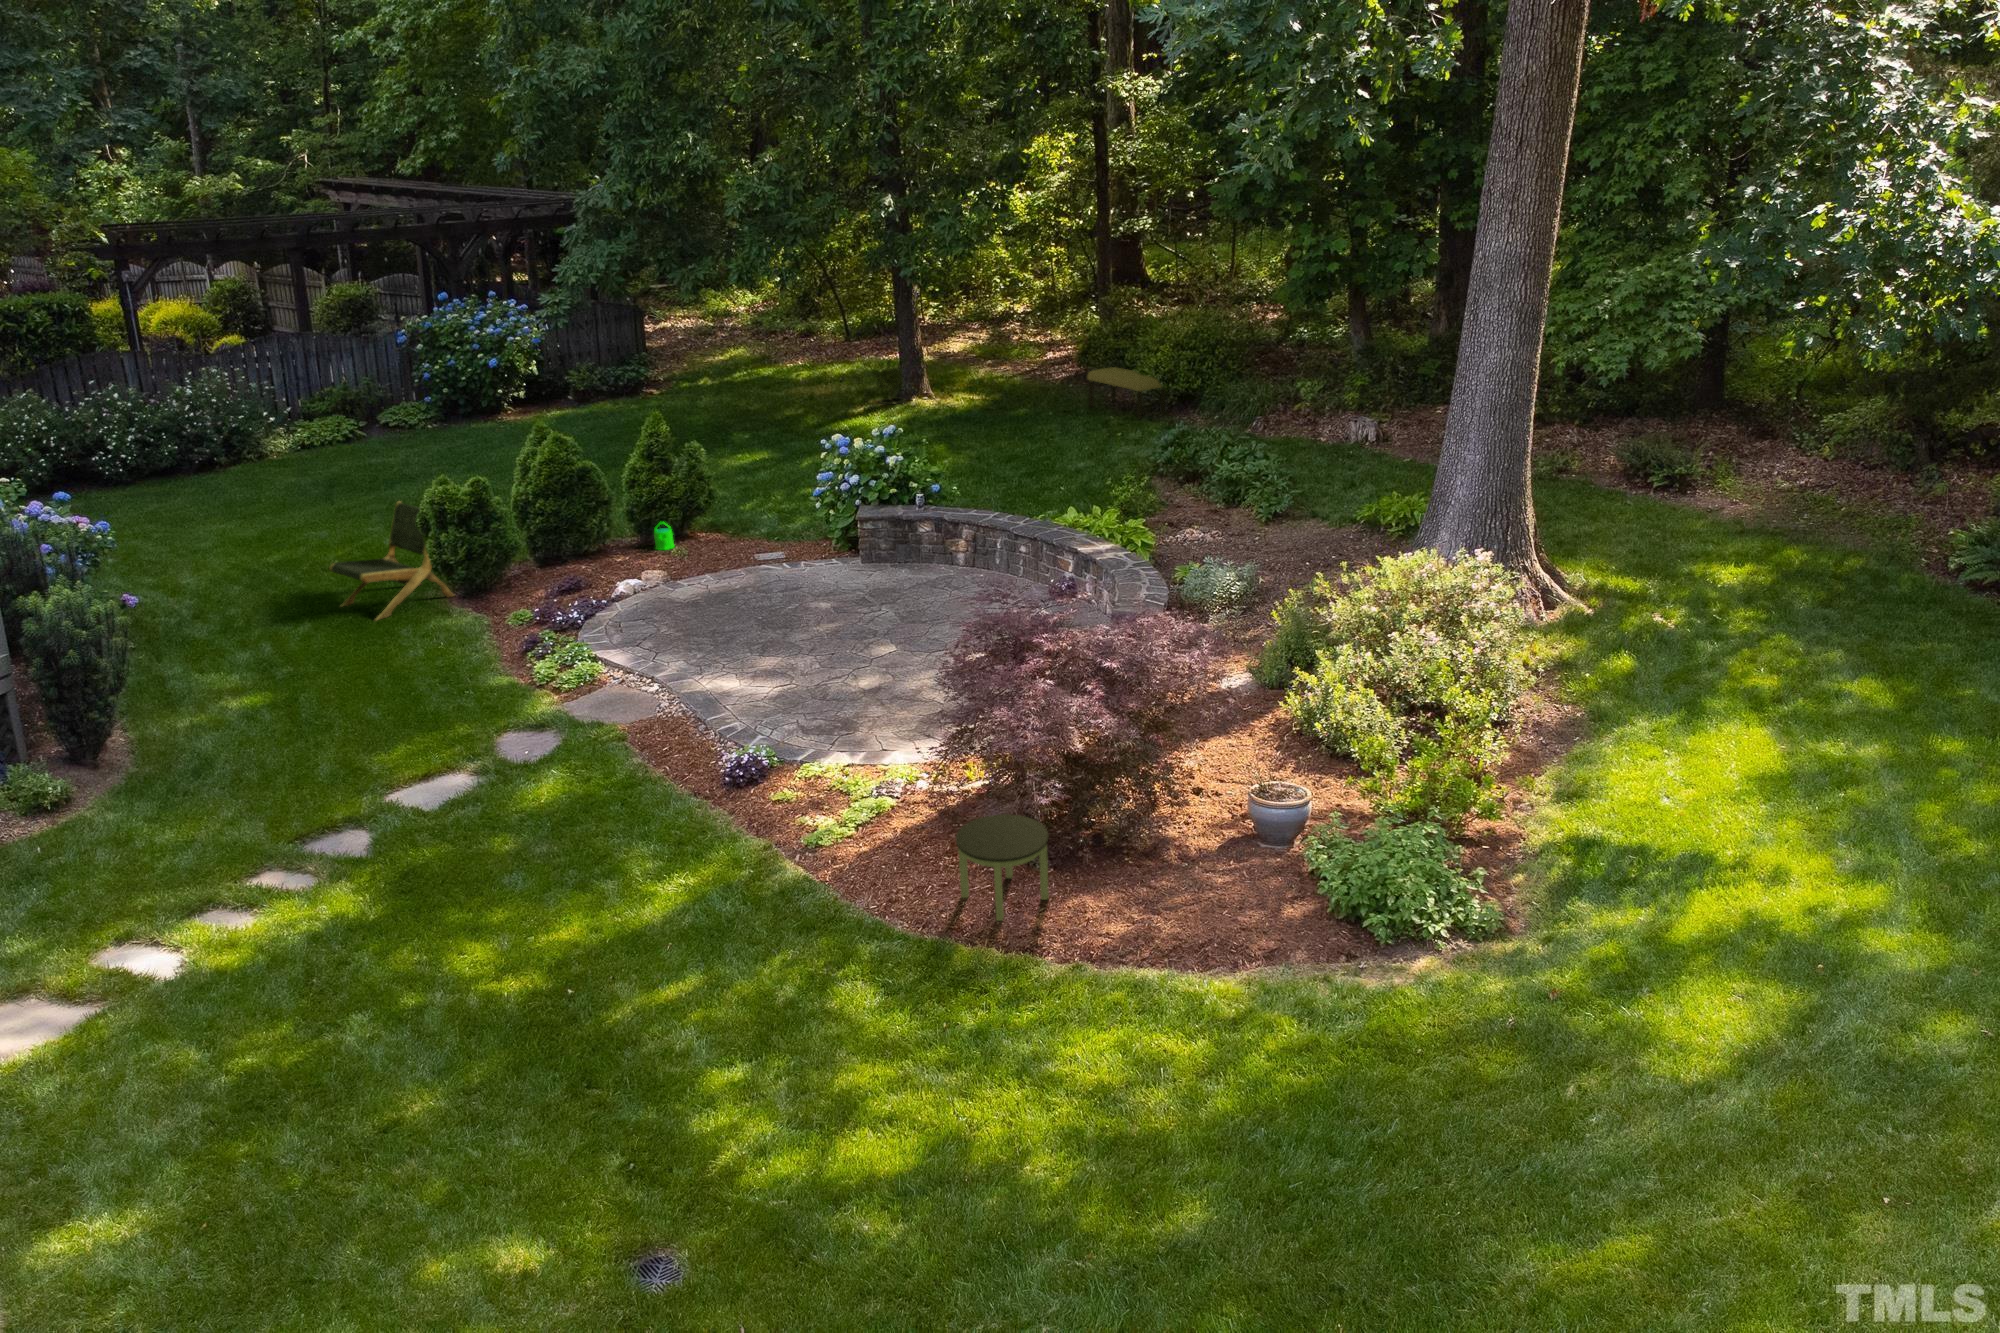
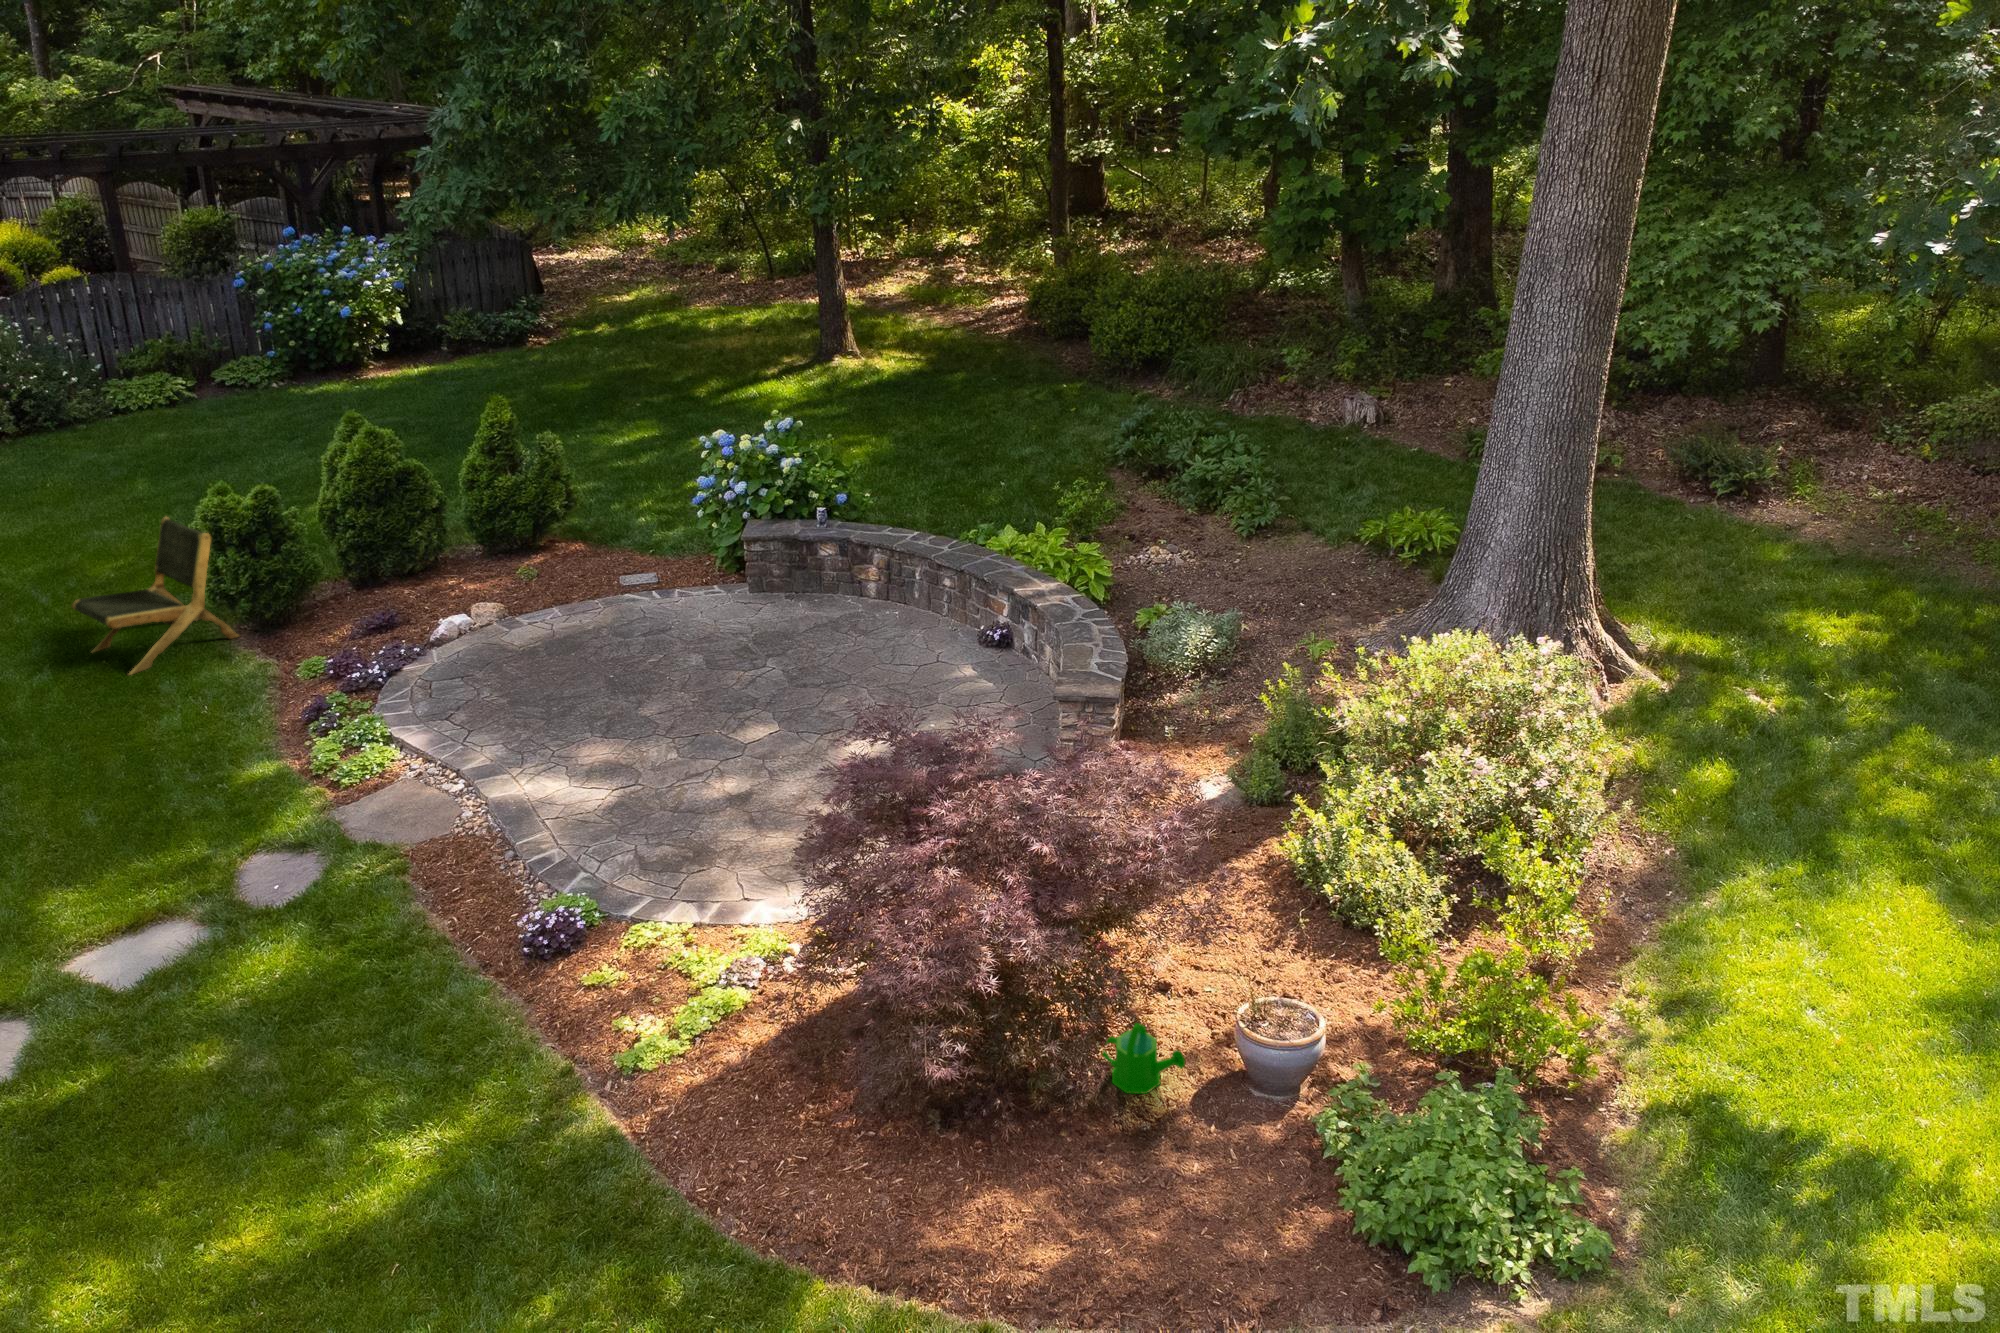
potted tree: present [876,355,905,404] -> none [787,305,828,365]
bench: present [1087,367,1165,419] -> none [1039,325,1132,390]
watering can: present [654,521,674,550] -> present [1102,1023,1185,1094]
round table: present [956,814,1049,921] -> none [808,1066,944,1236]

